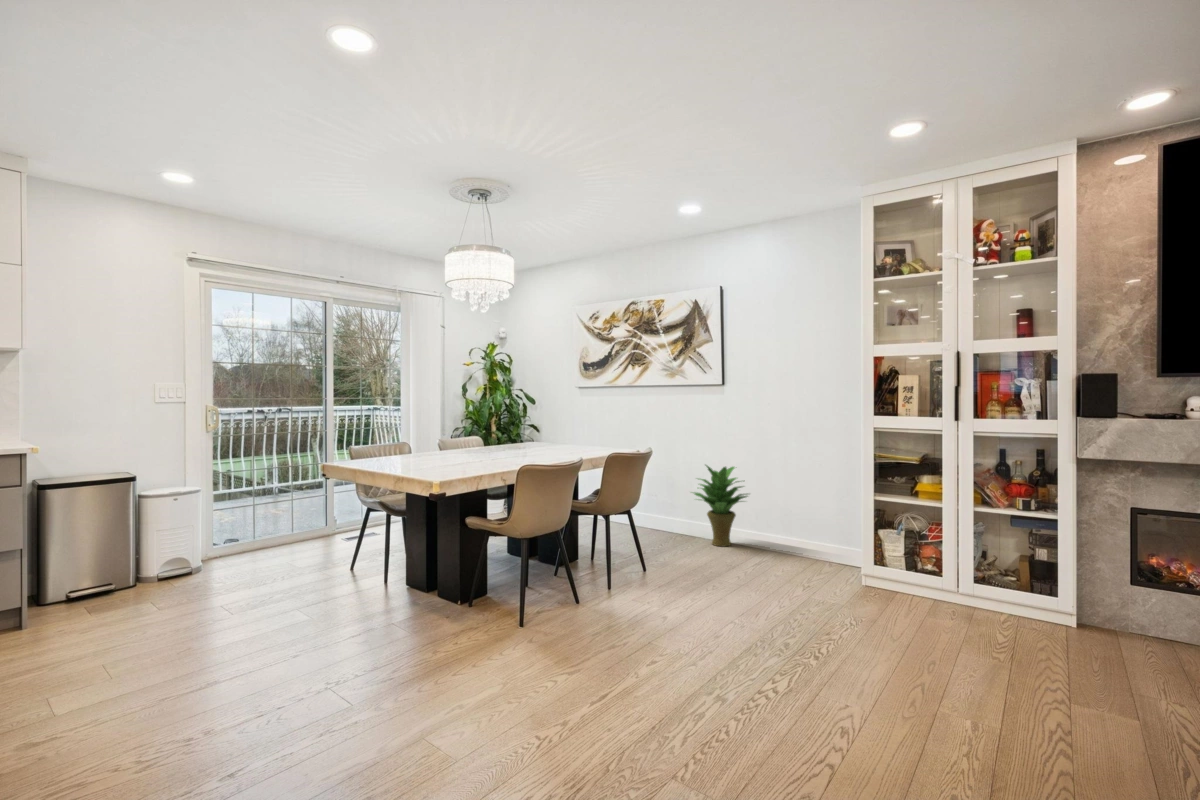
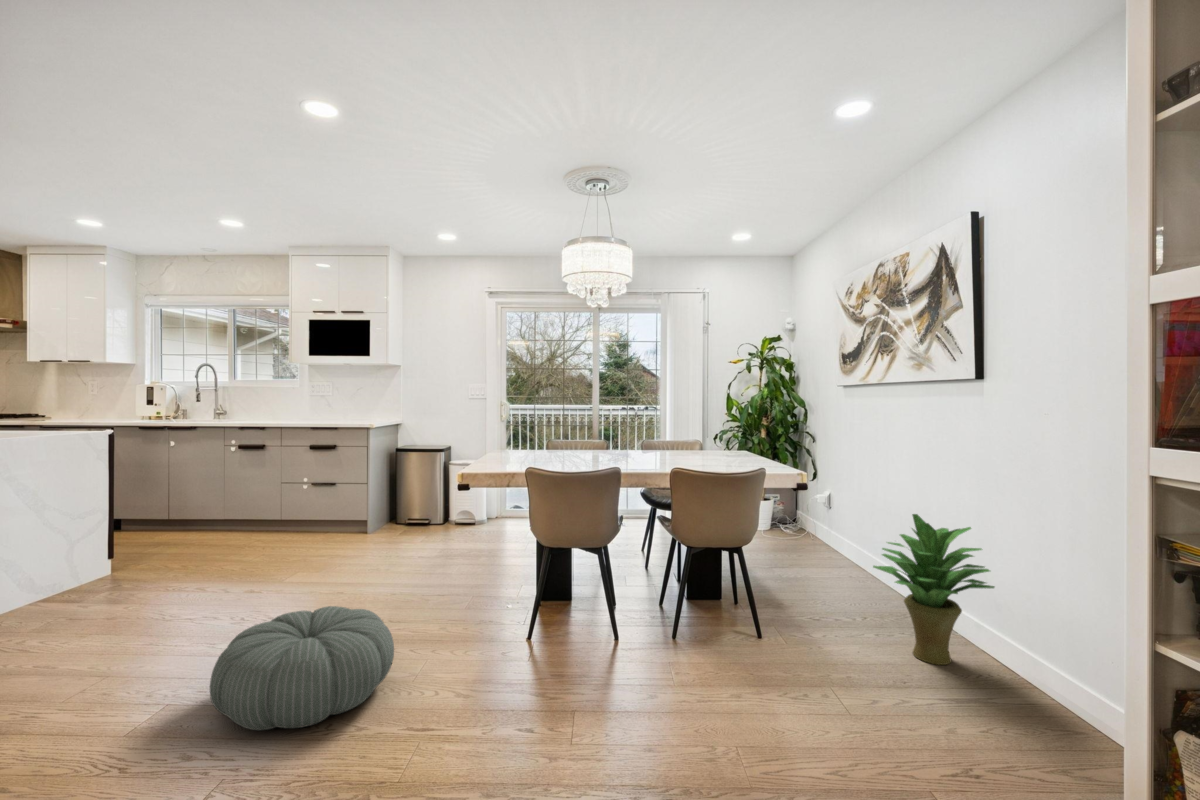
pouf: none [422,617,591,744] -> present [210,606,394,730]

